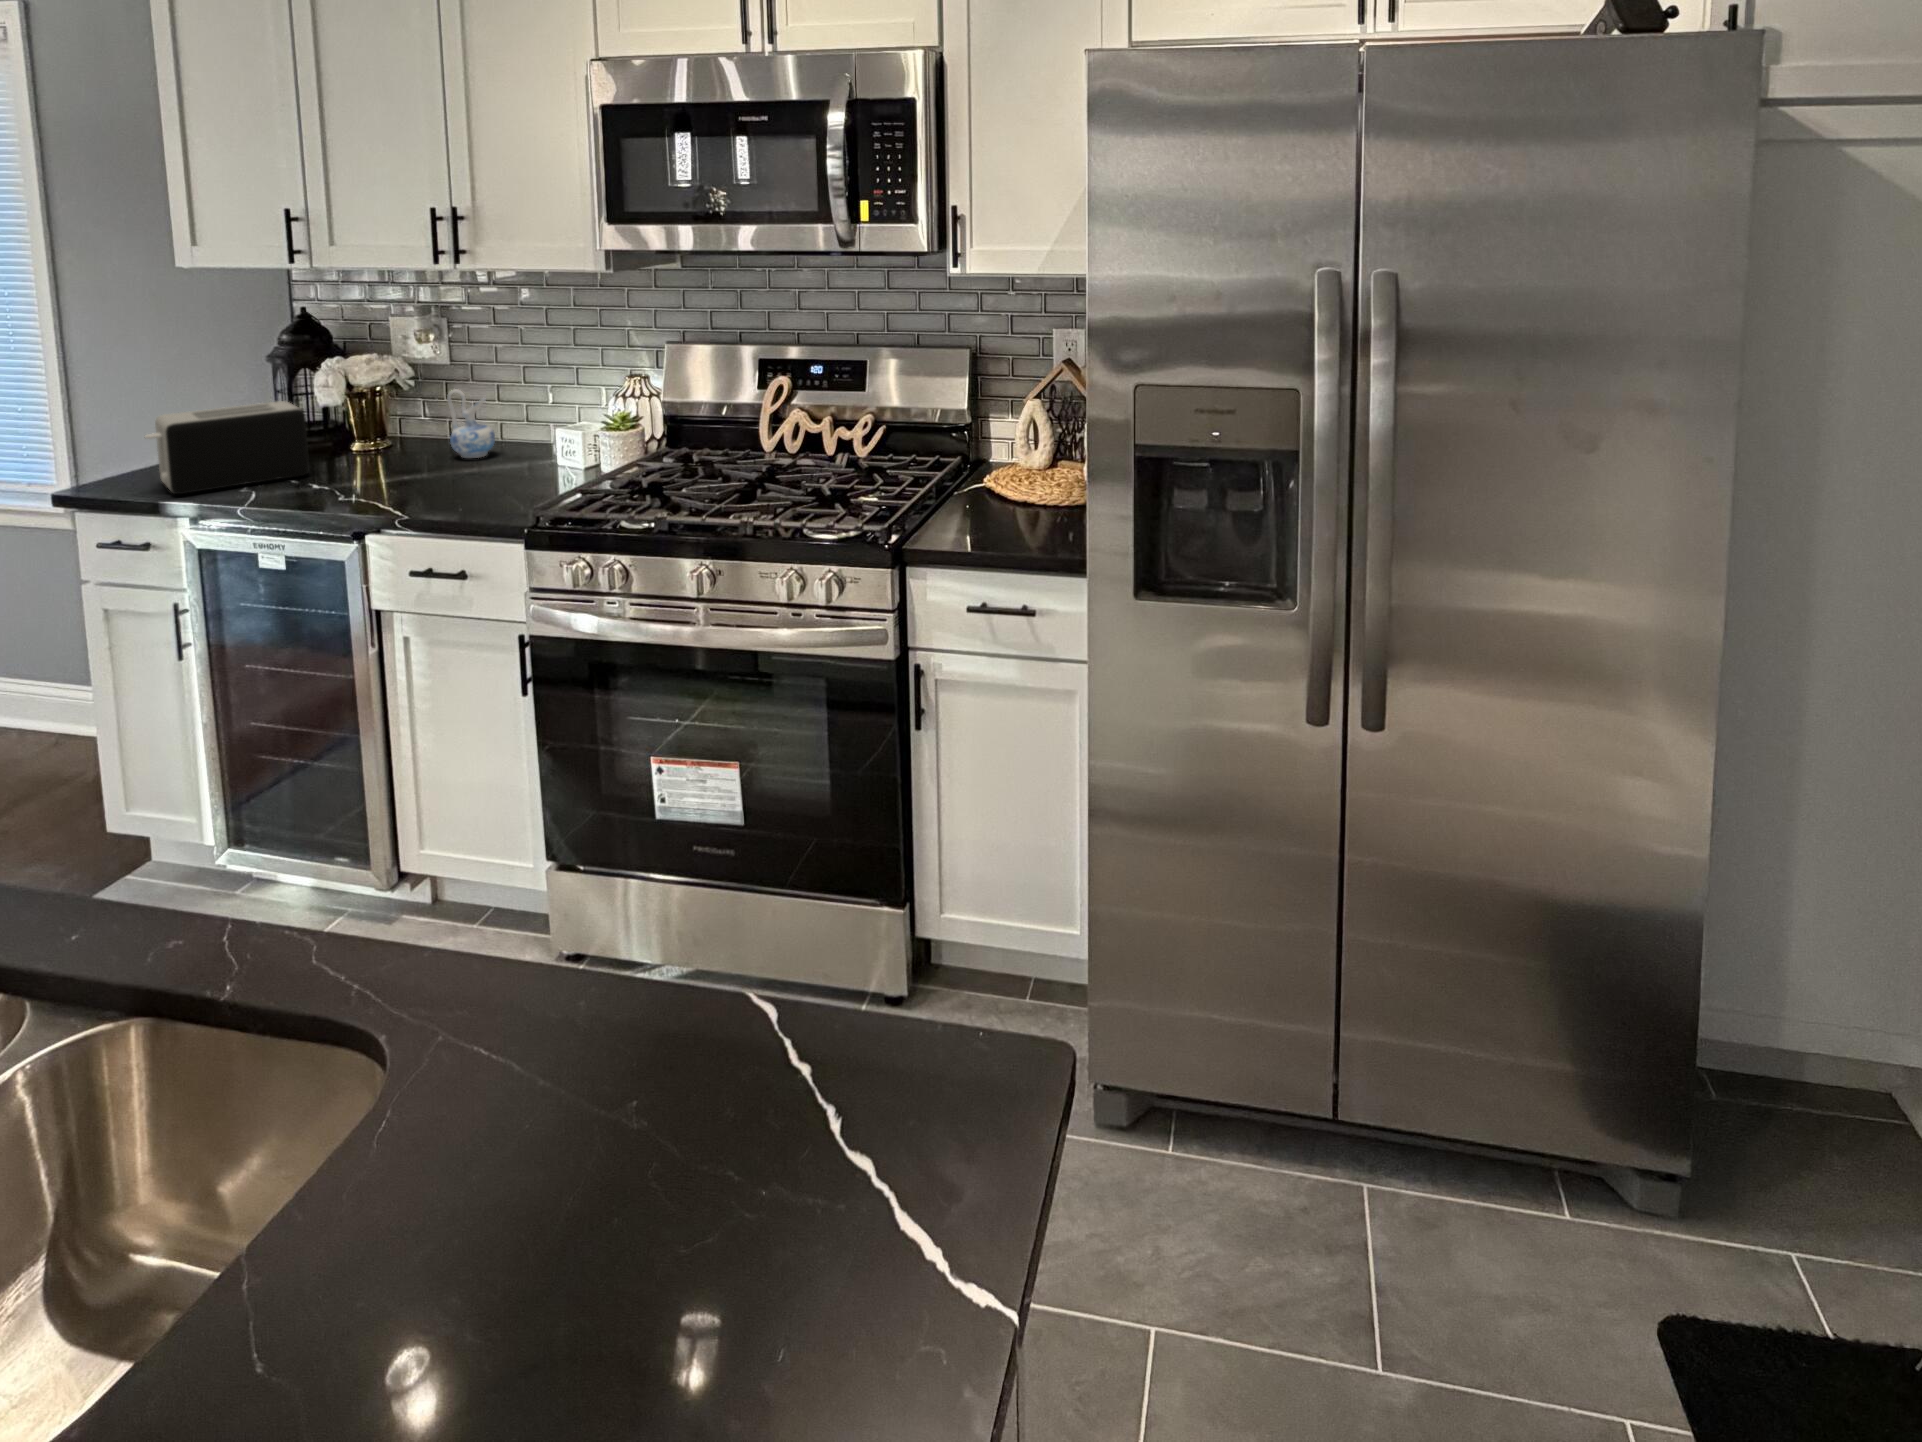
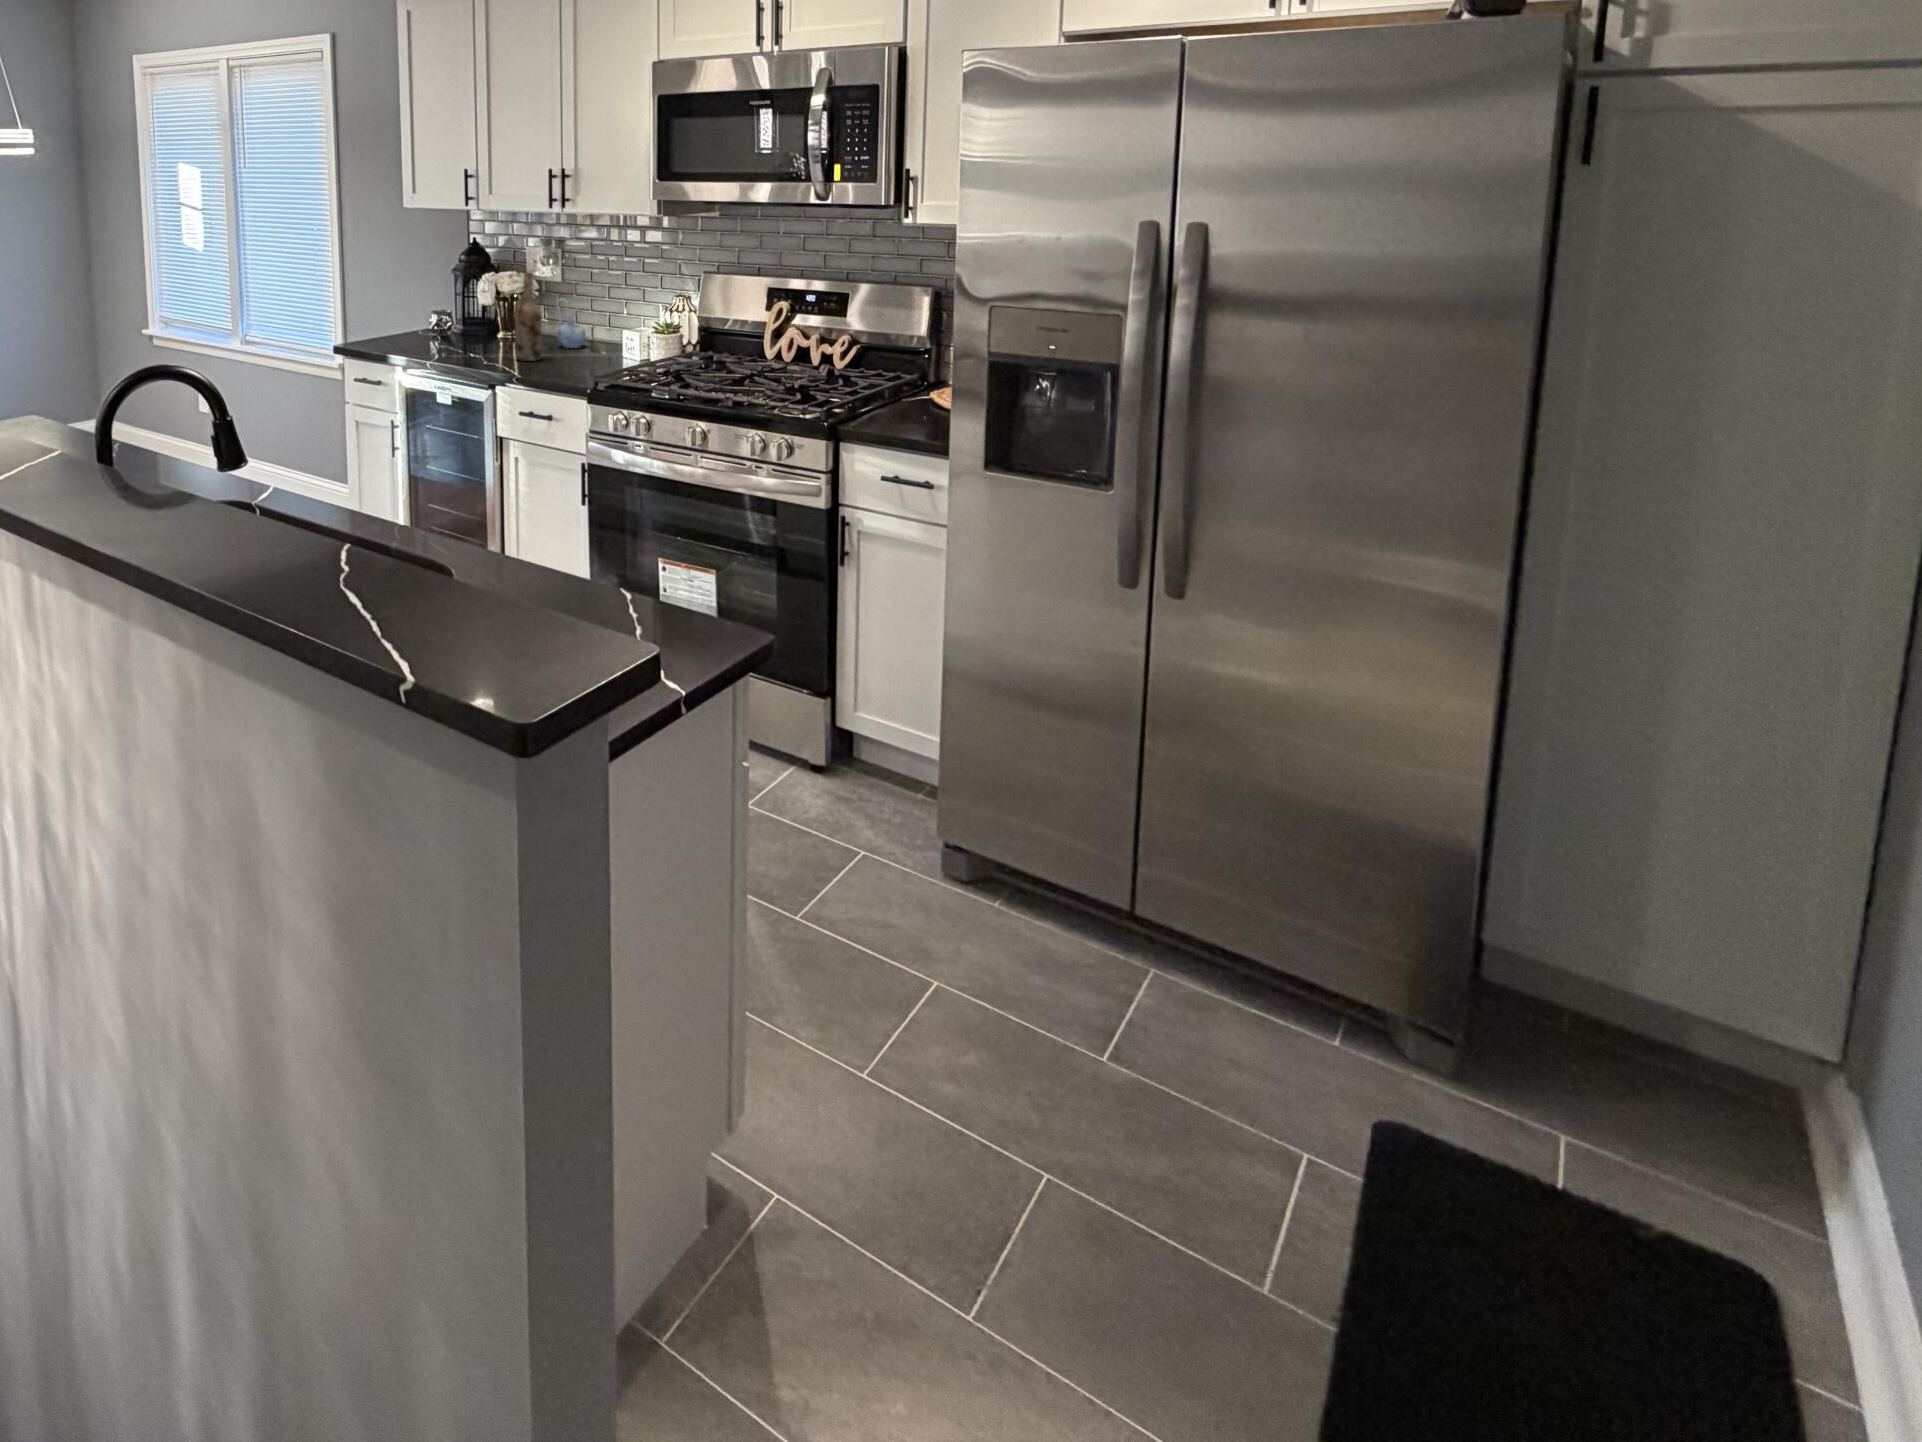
wine bottle: none [386,359,433,488] -> present [515,273,542,361]
toaster: present [145,401,309,494] -> none [381,298,470,352]

